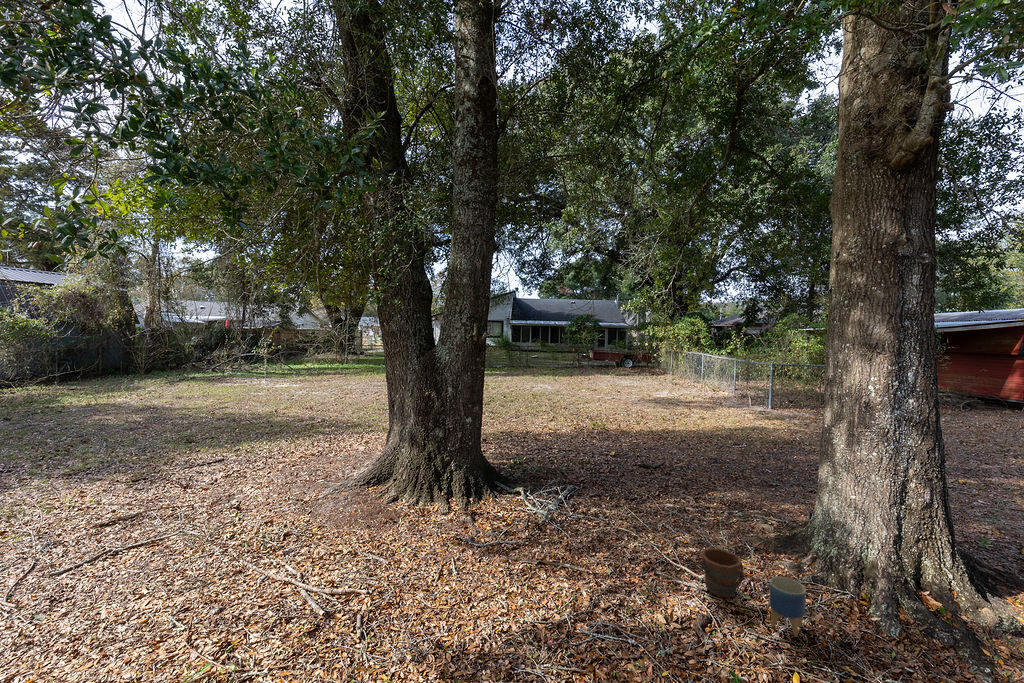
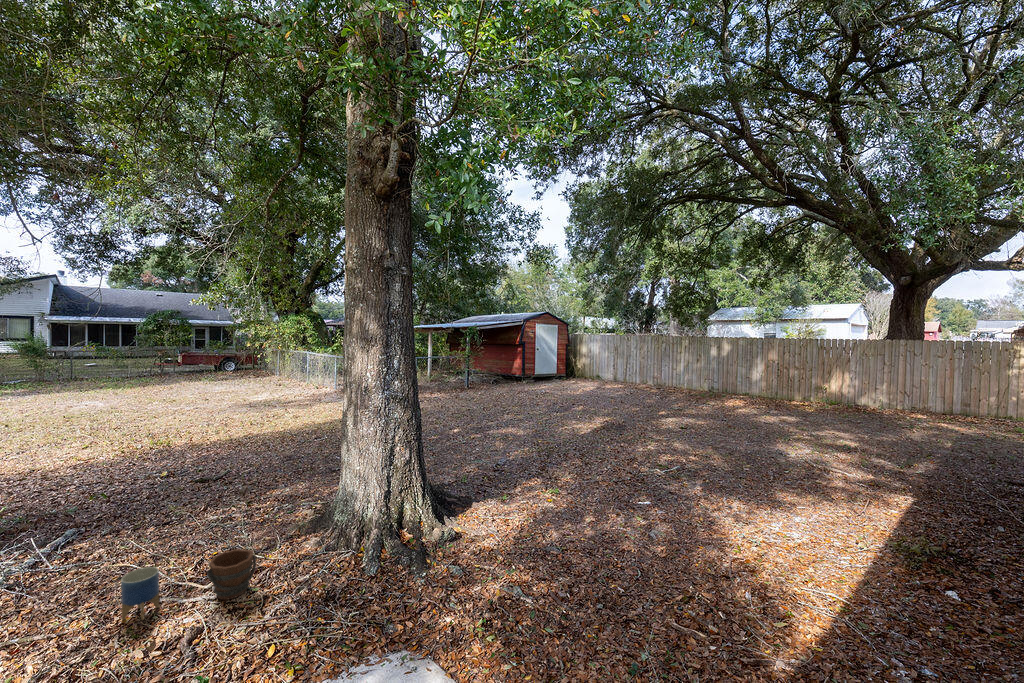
planter: present [769,577,806,637] -> present [121,567,159,620]

